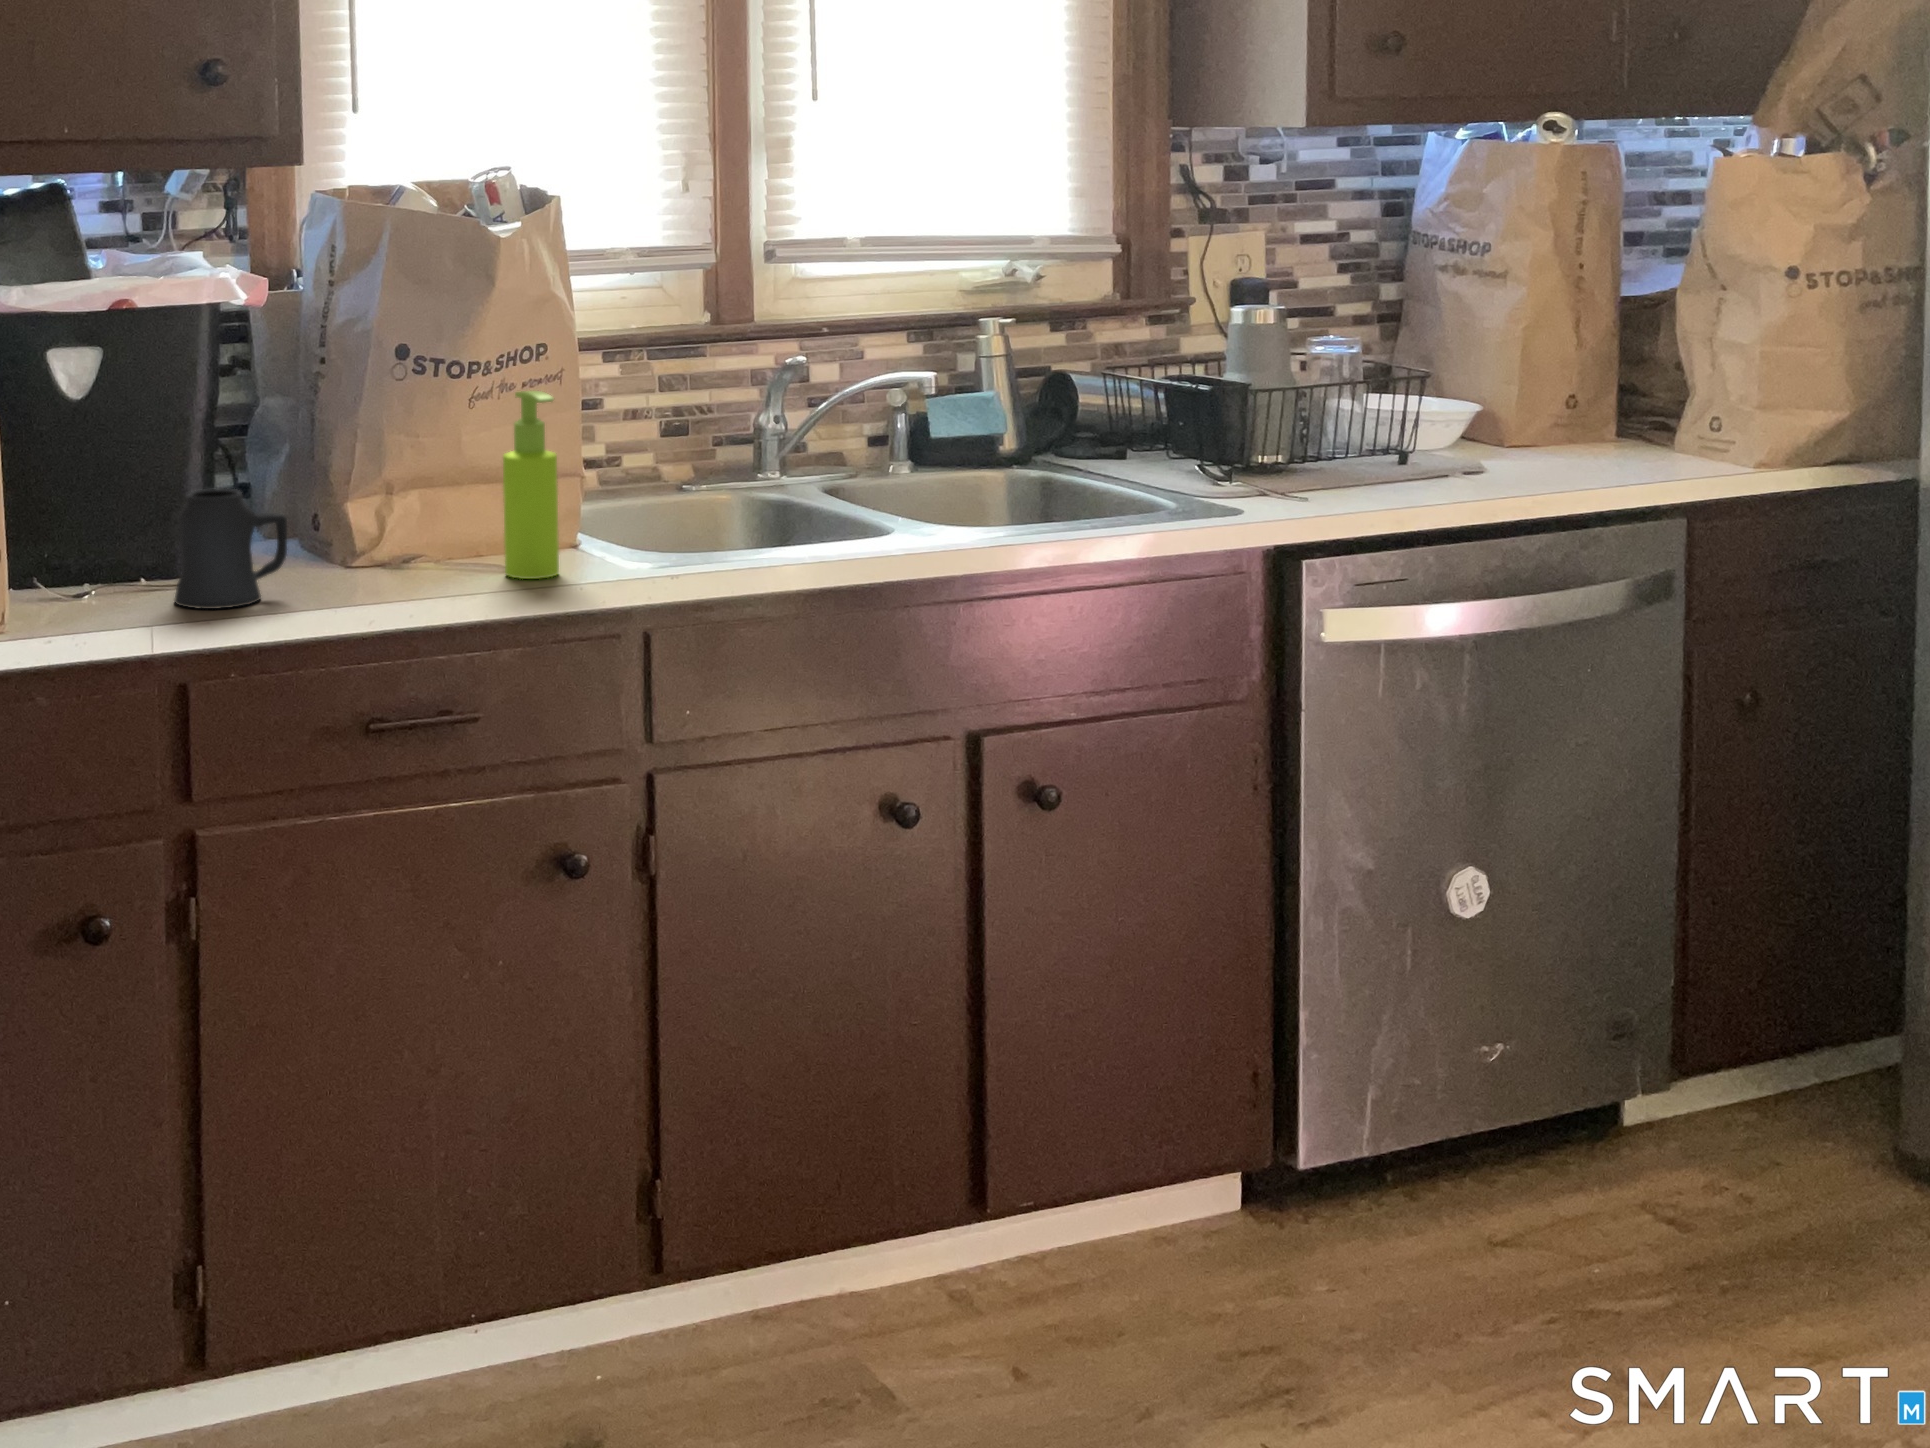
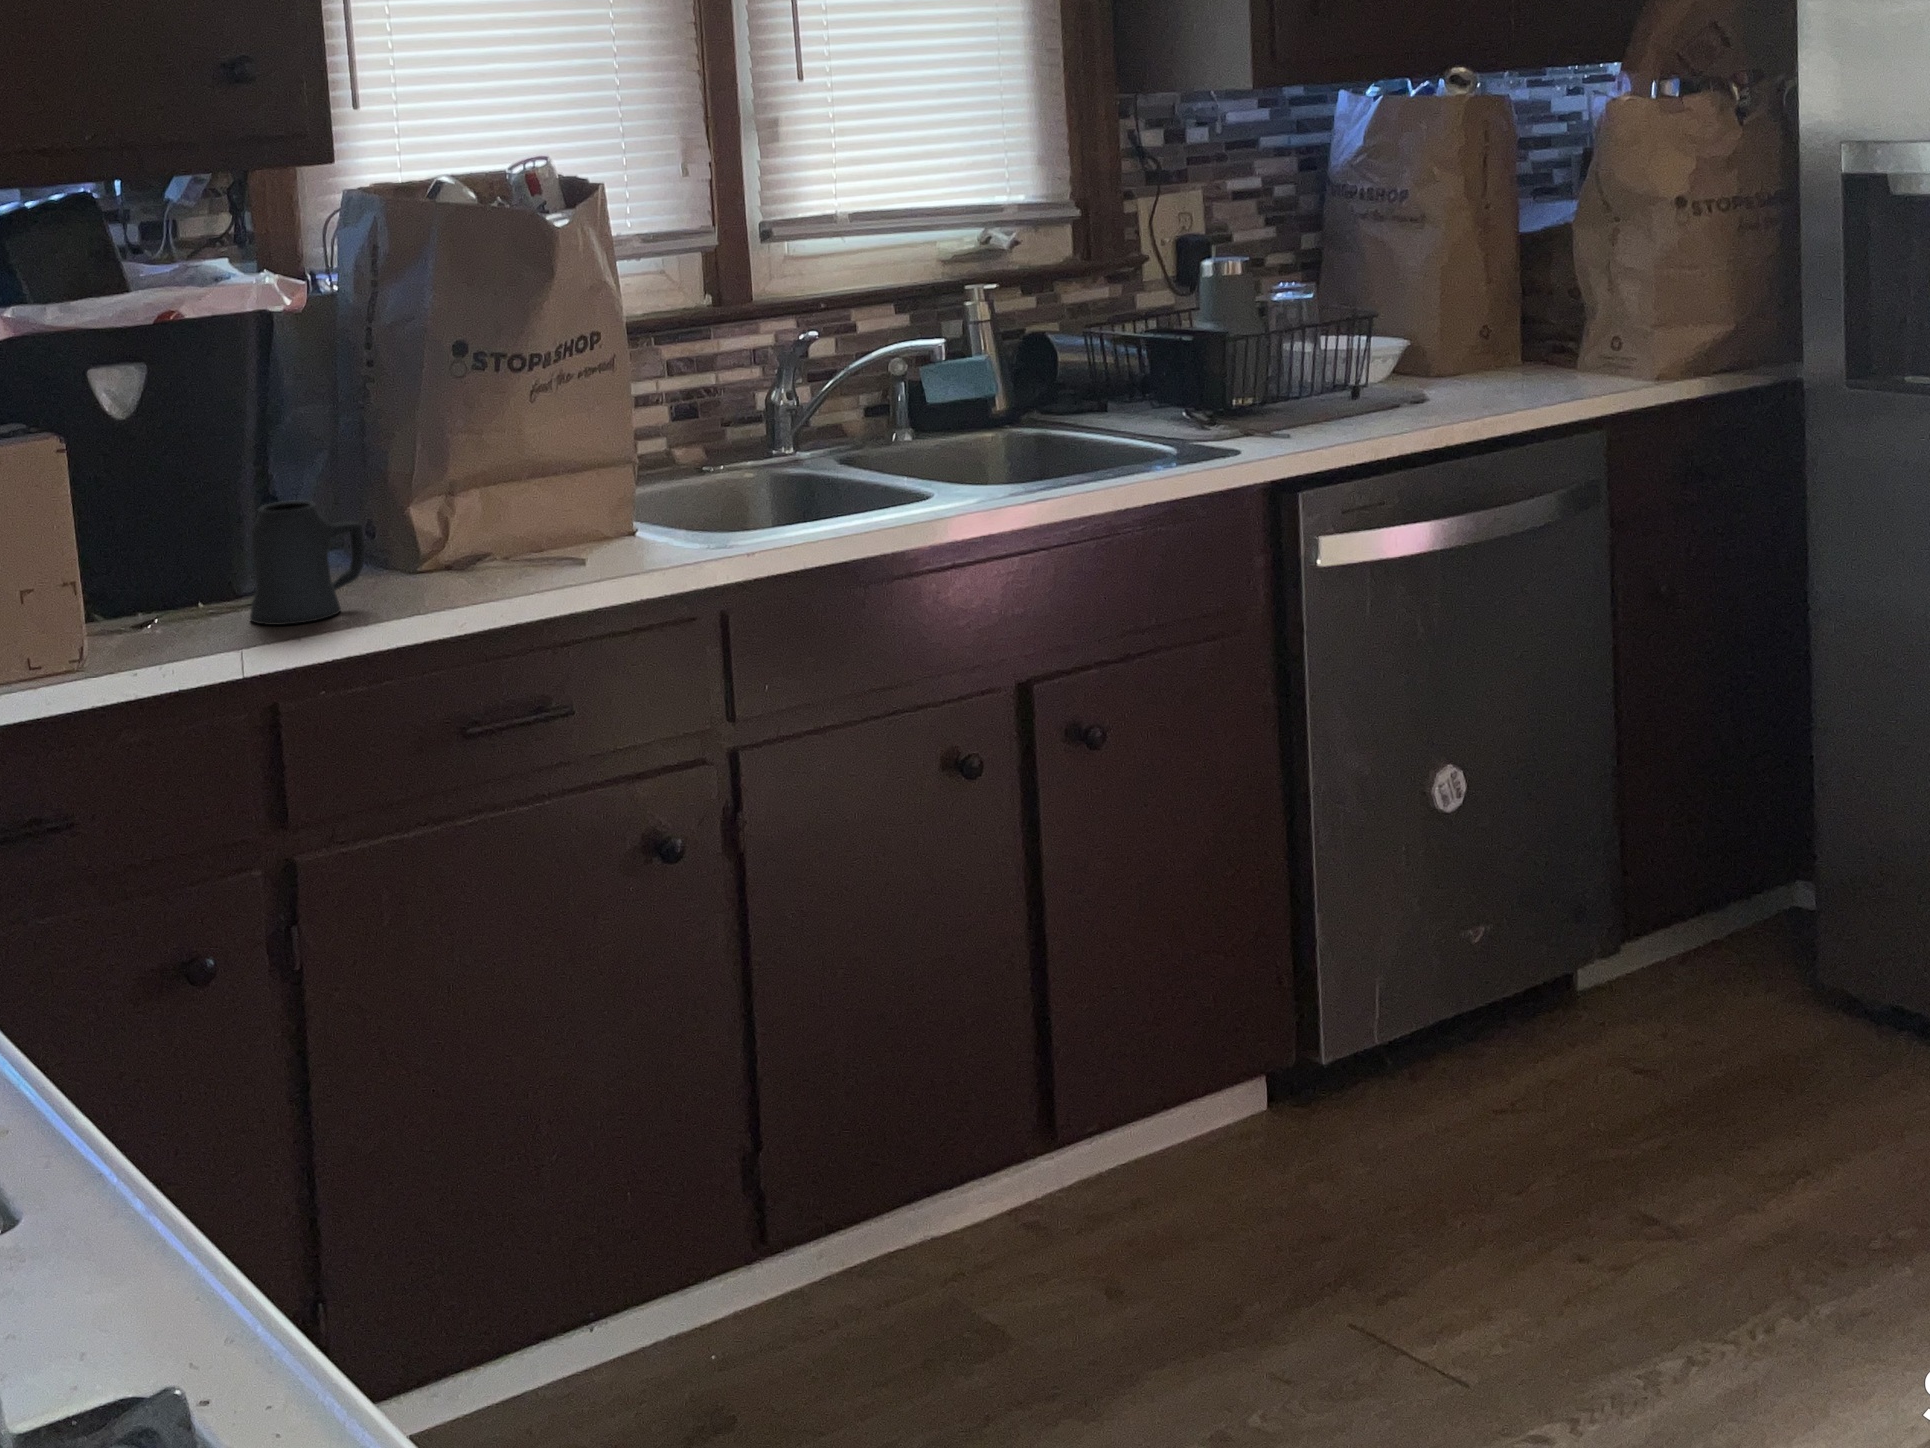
soap dispenser: present [503,391,559,579] -> none [568,380,630,568]

